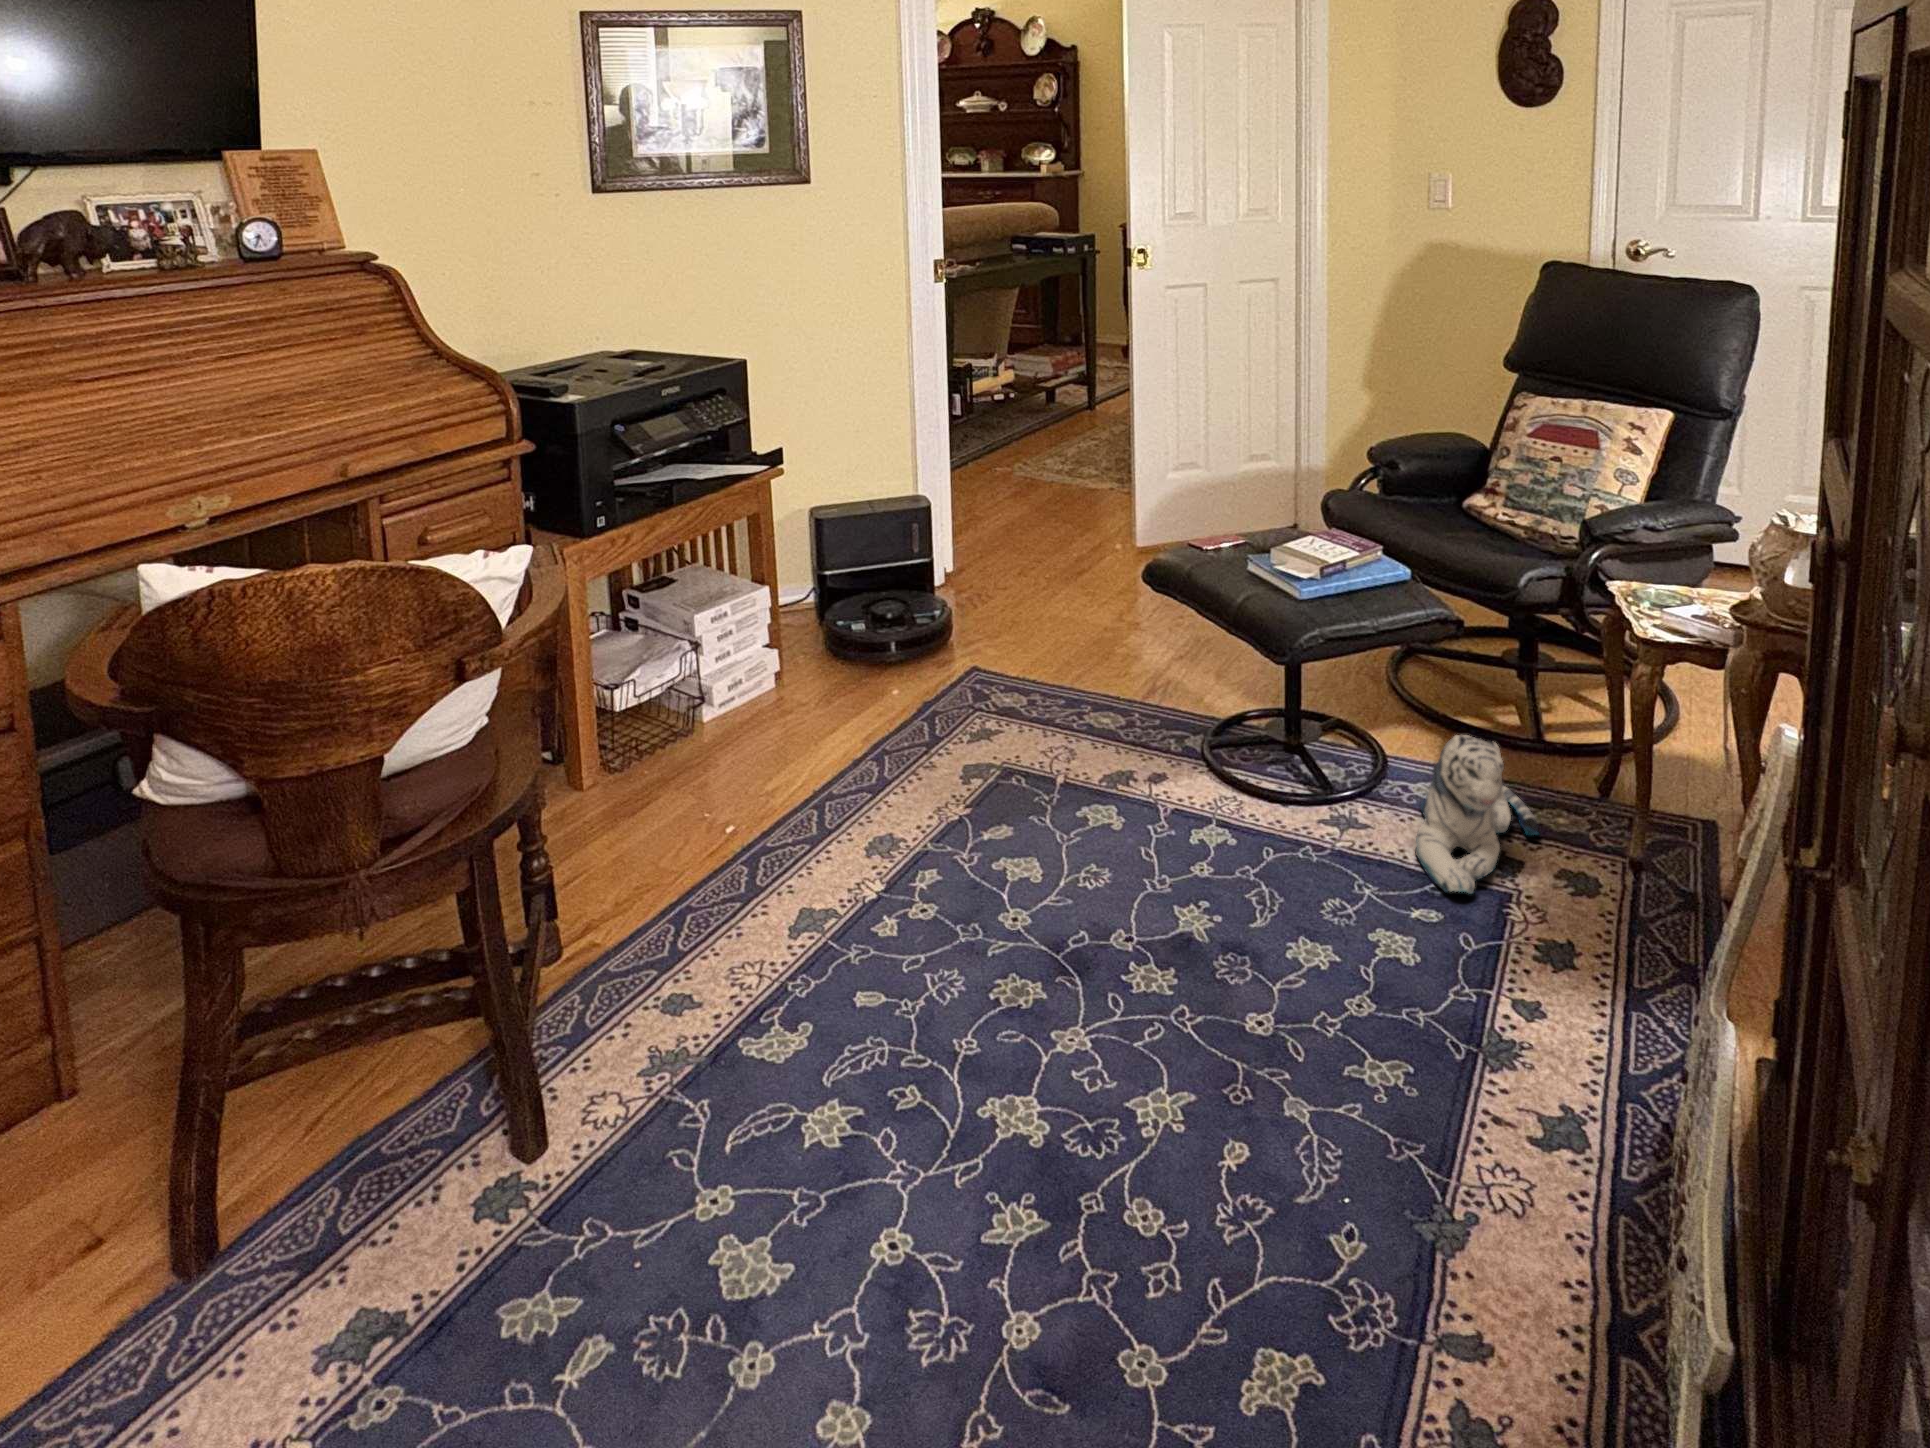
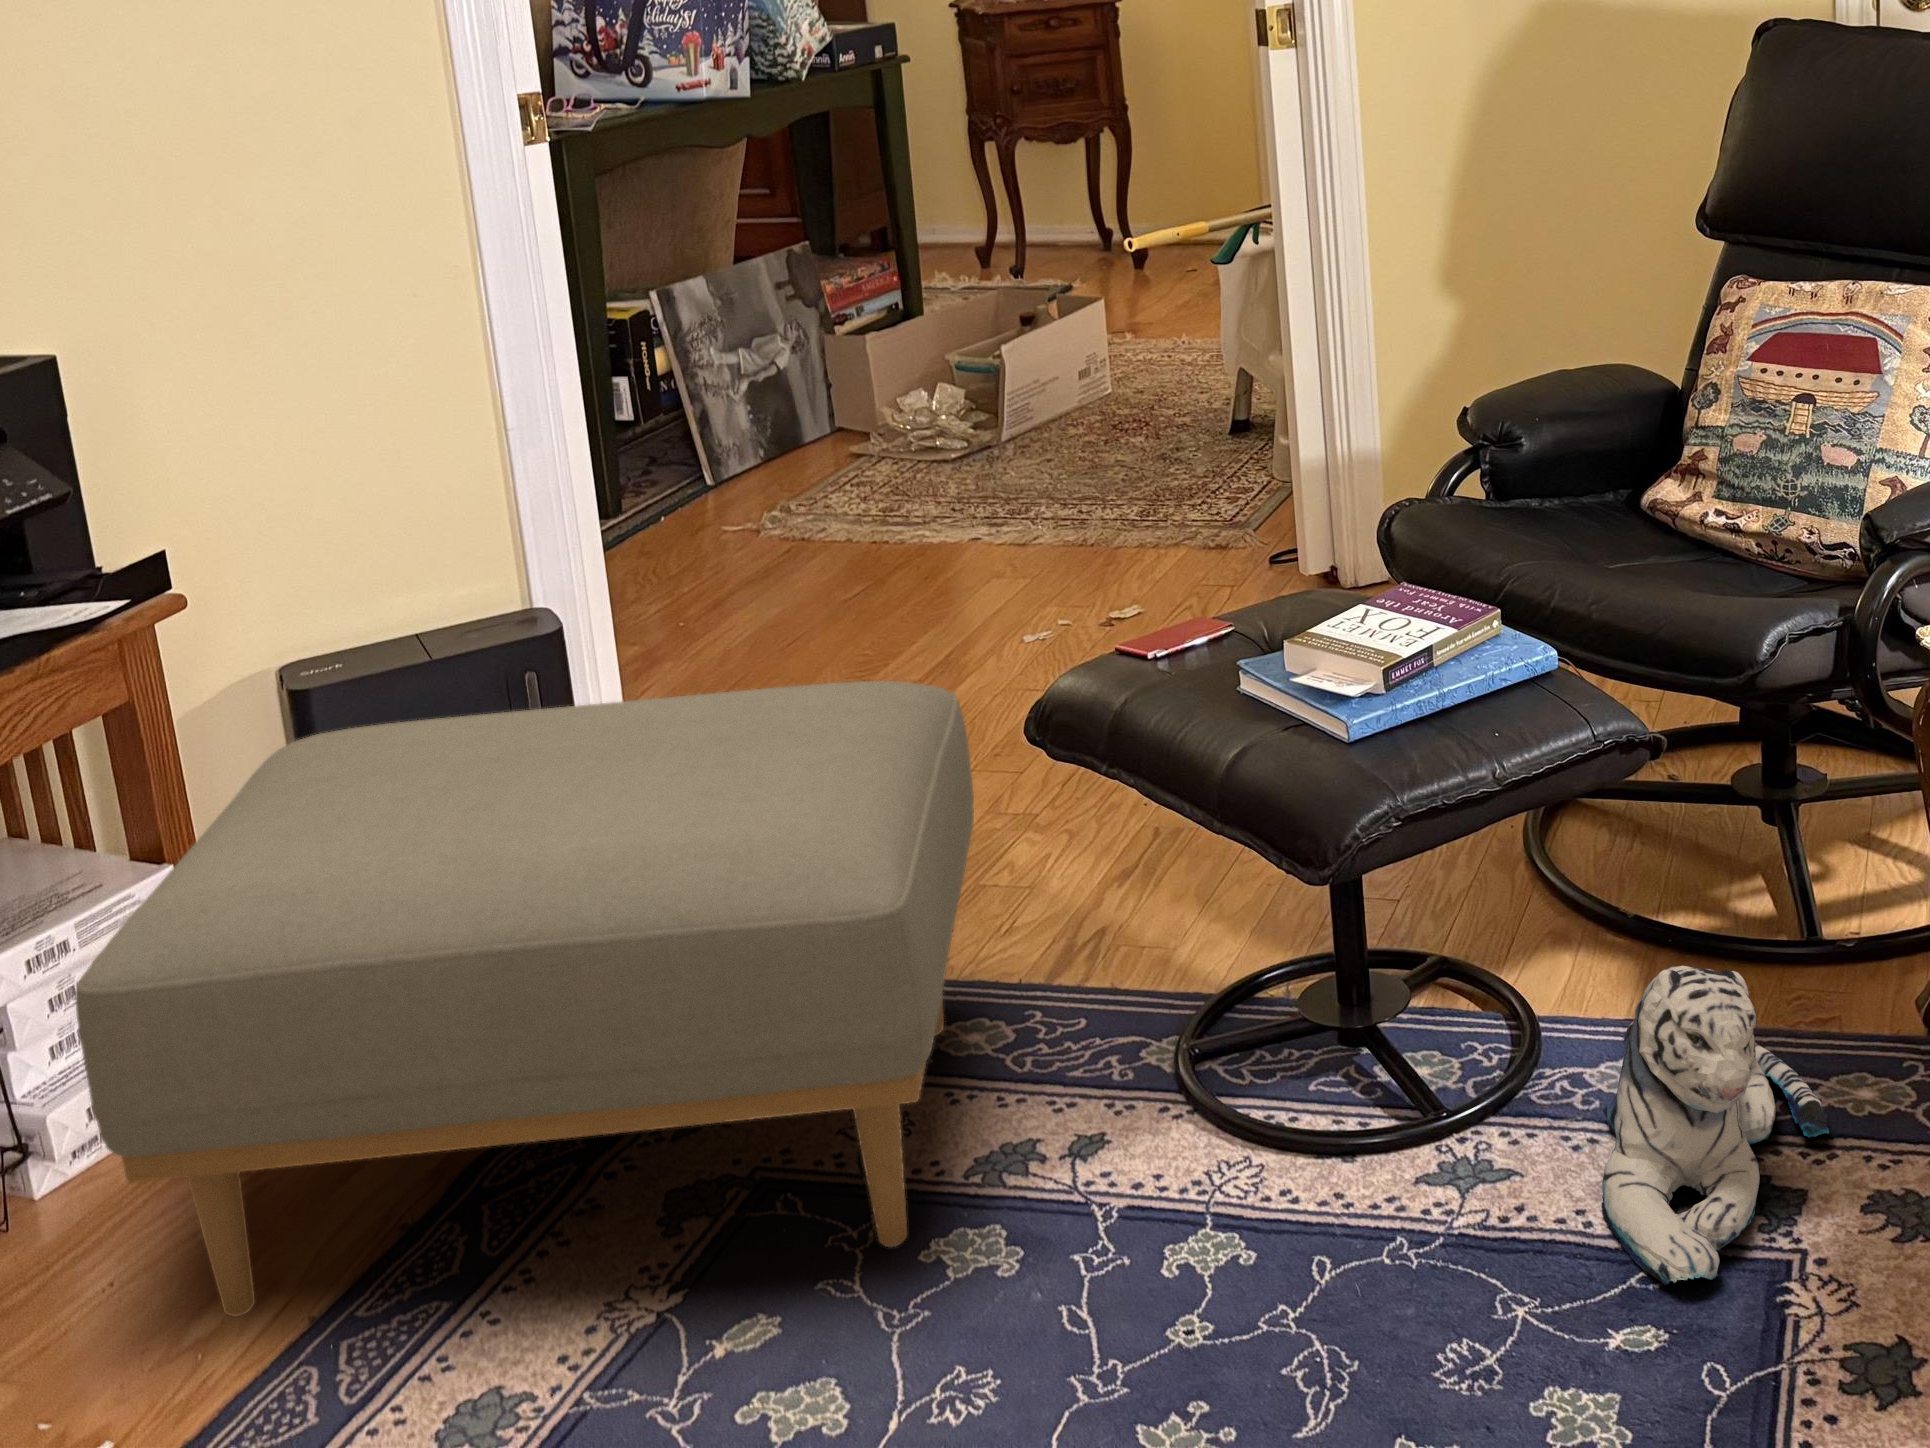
ottoman: none [734,535,1118,809] -> present [76,681,974,1317]

